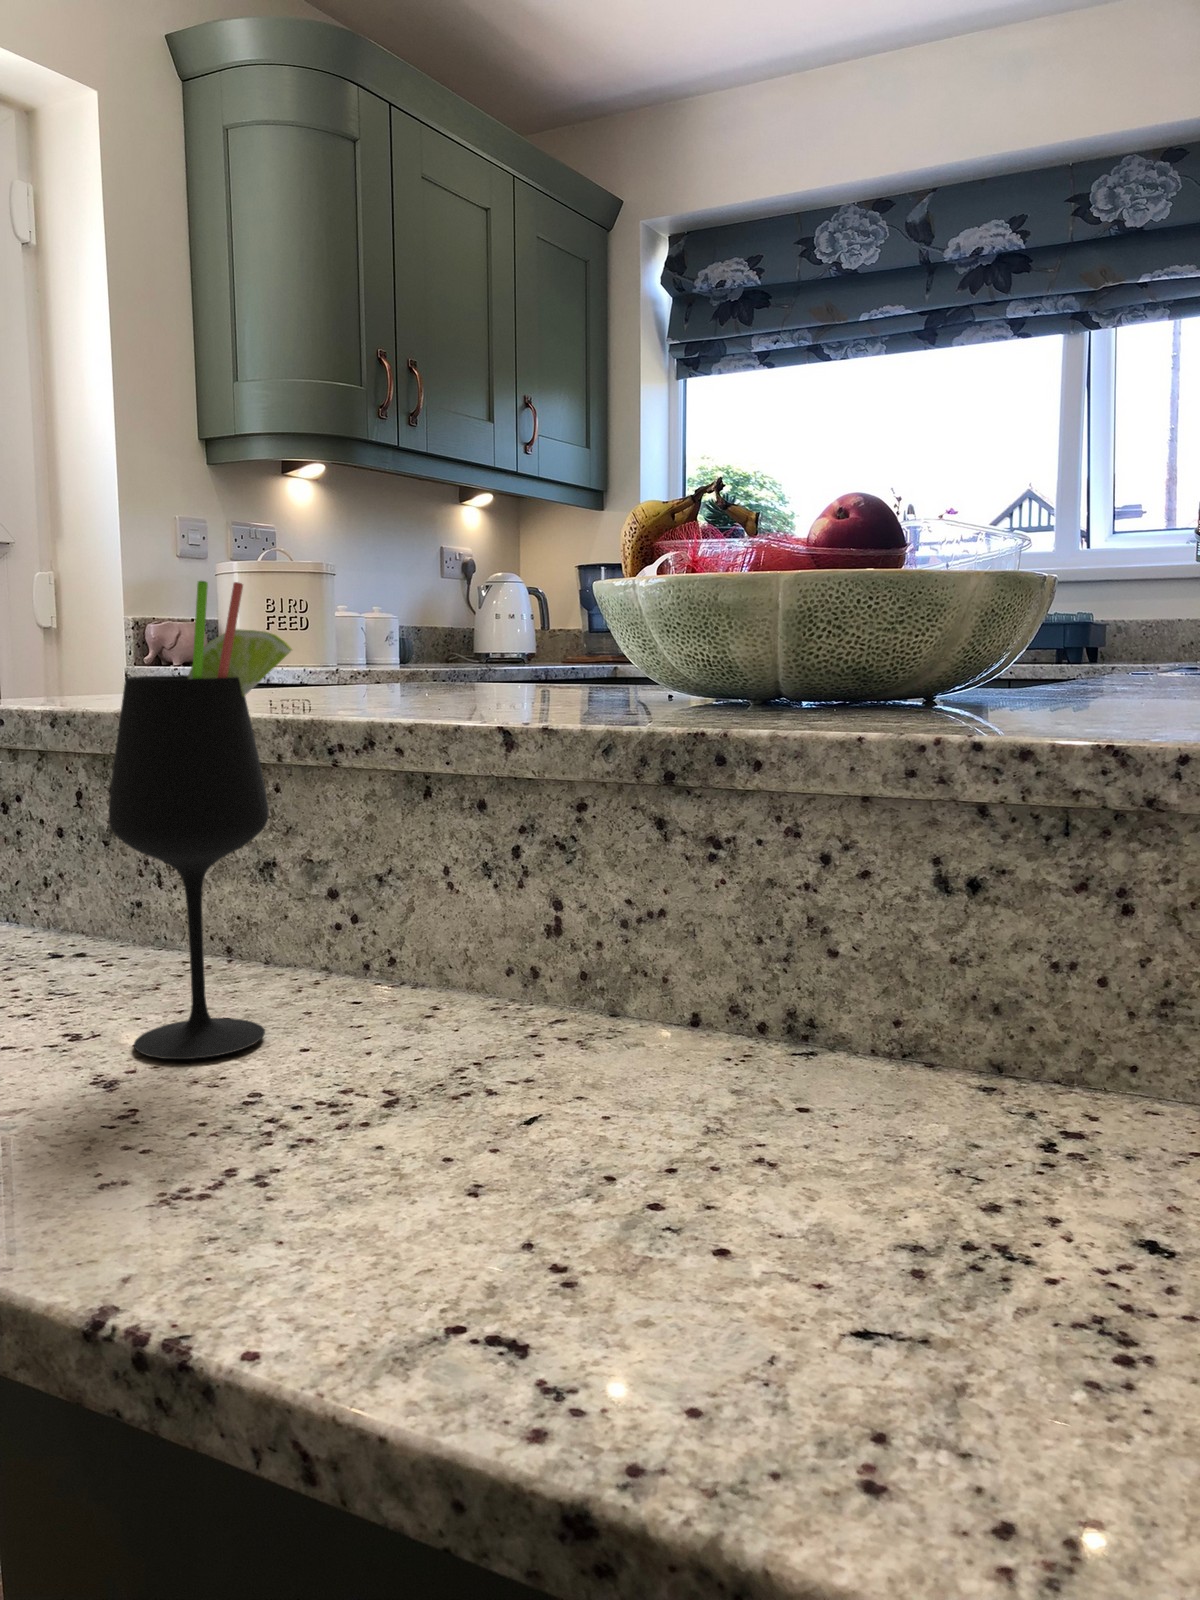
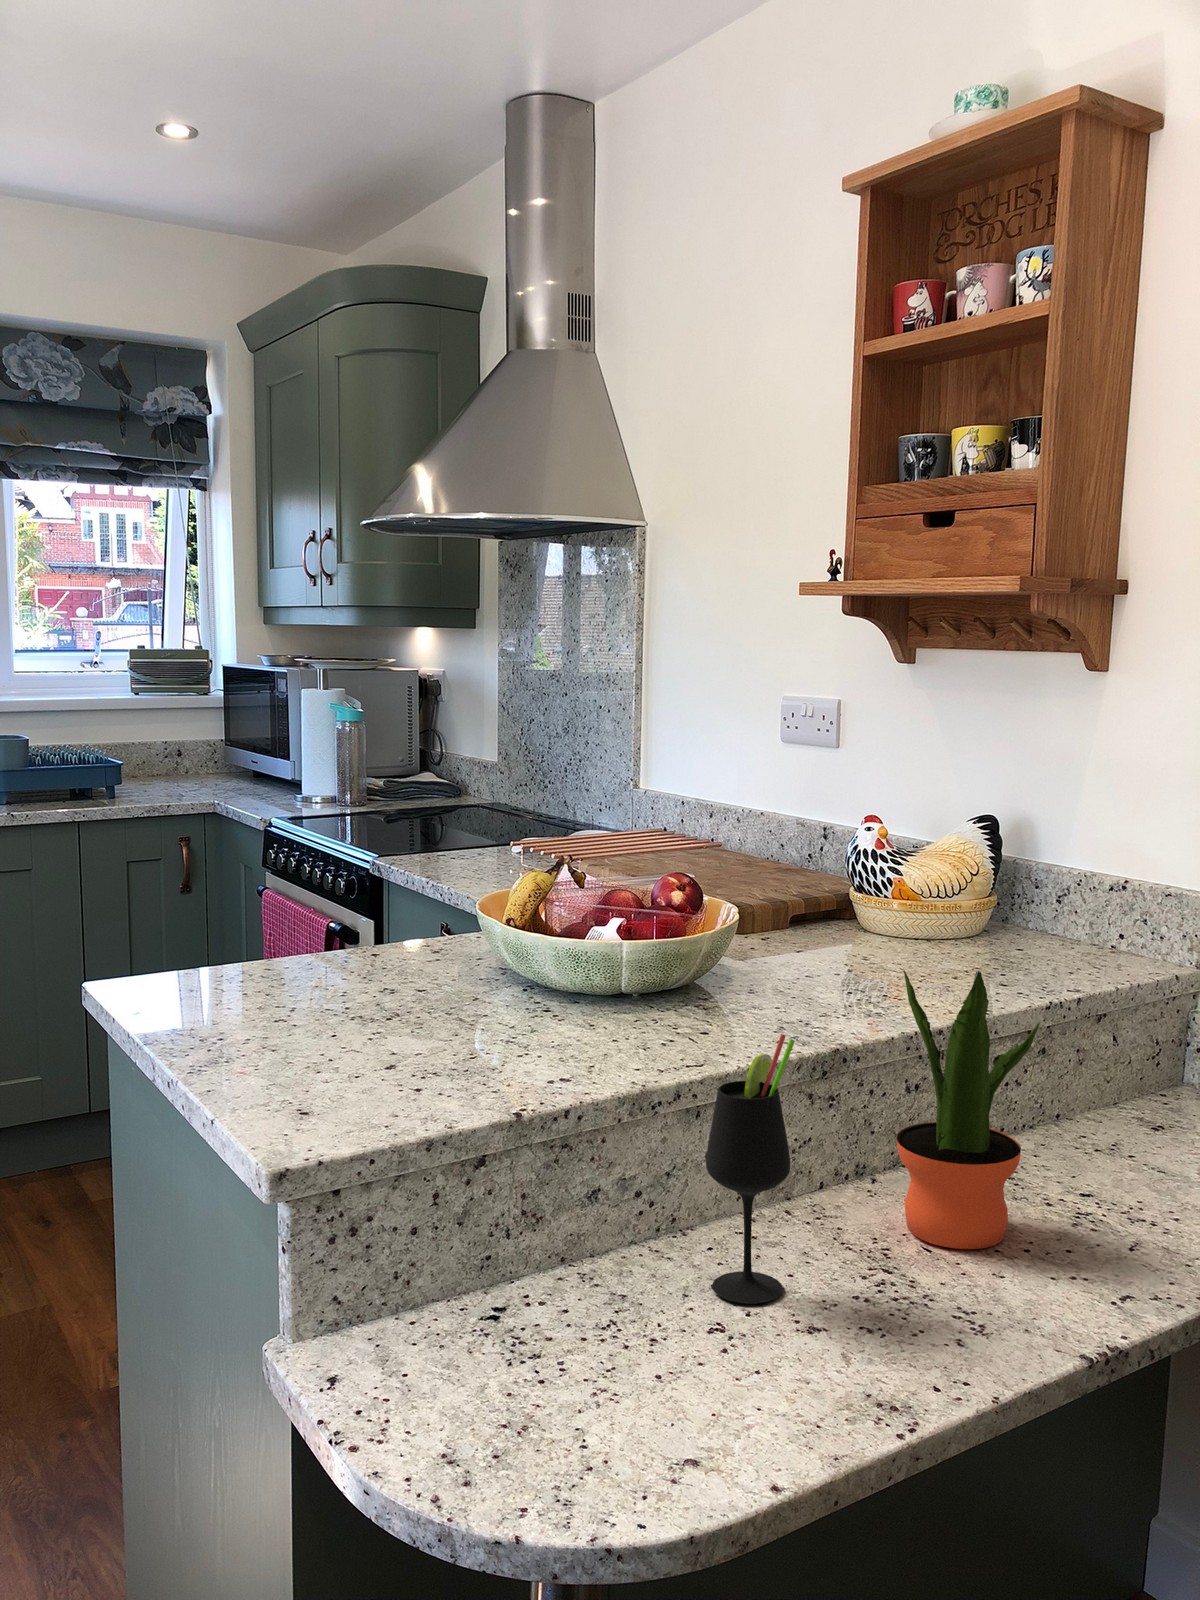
potted plant: none [346,385,785,1194] -> present [896,970,1041,1249]

